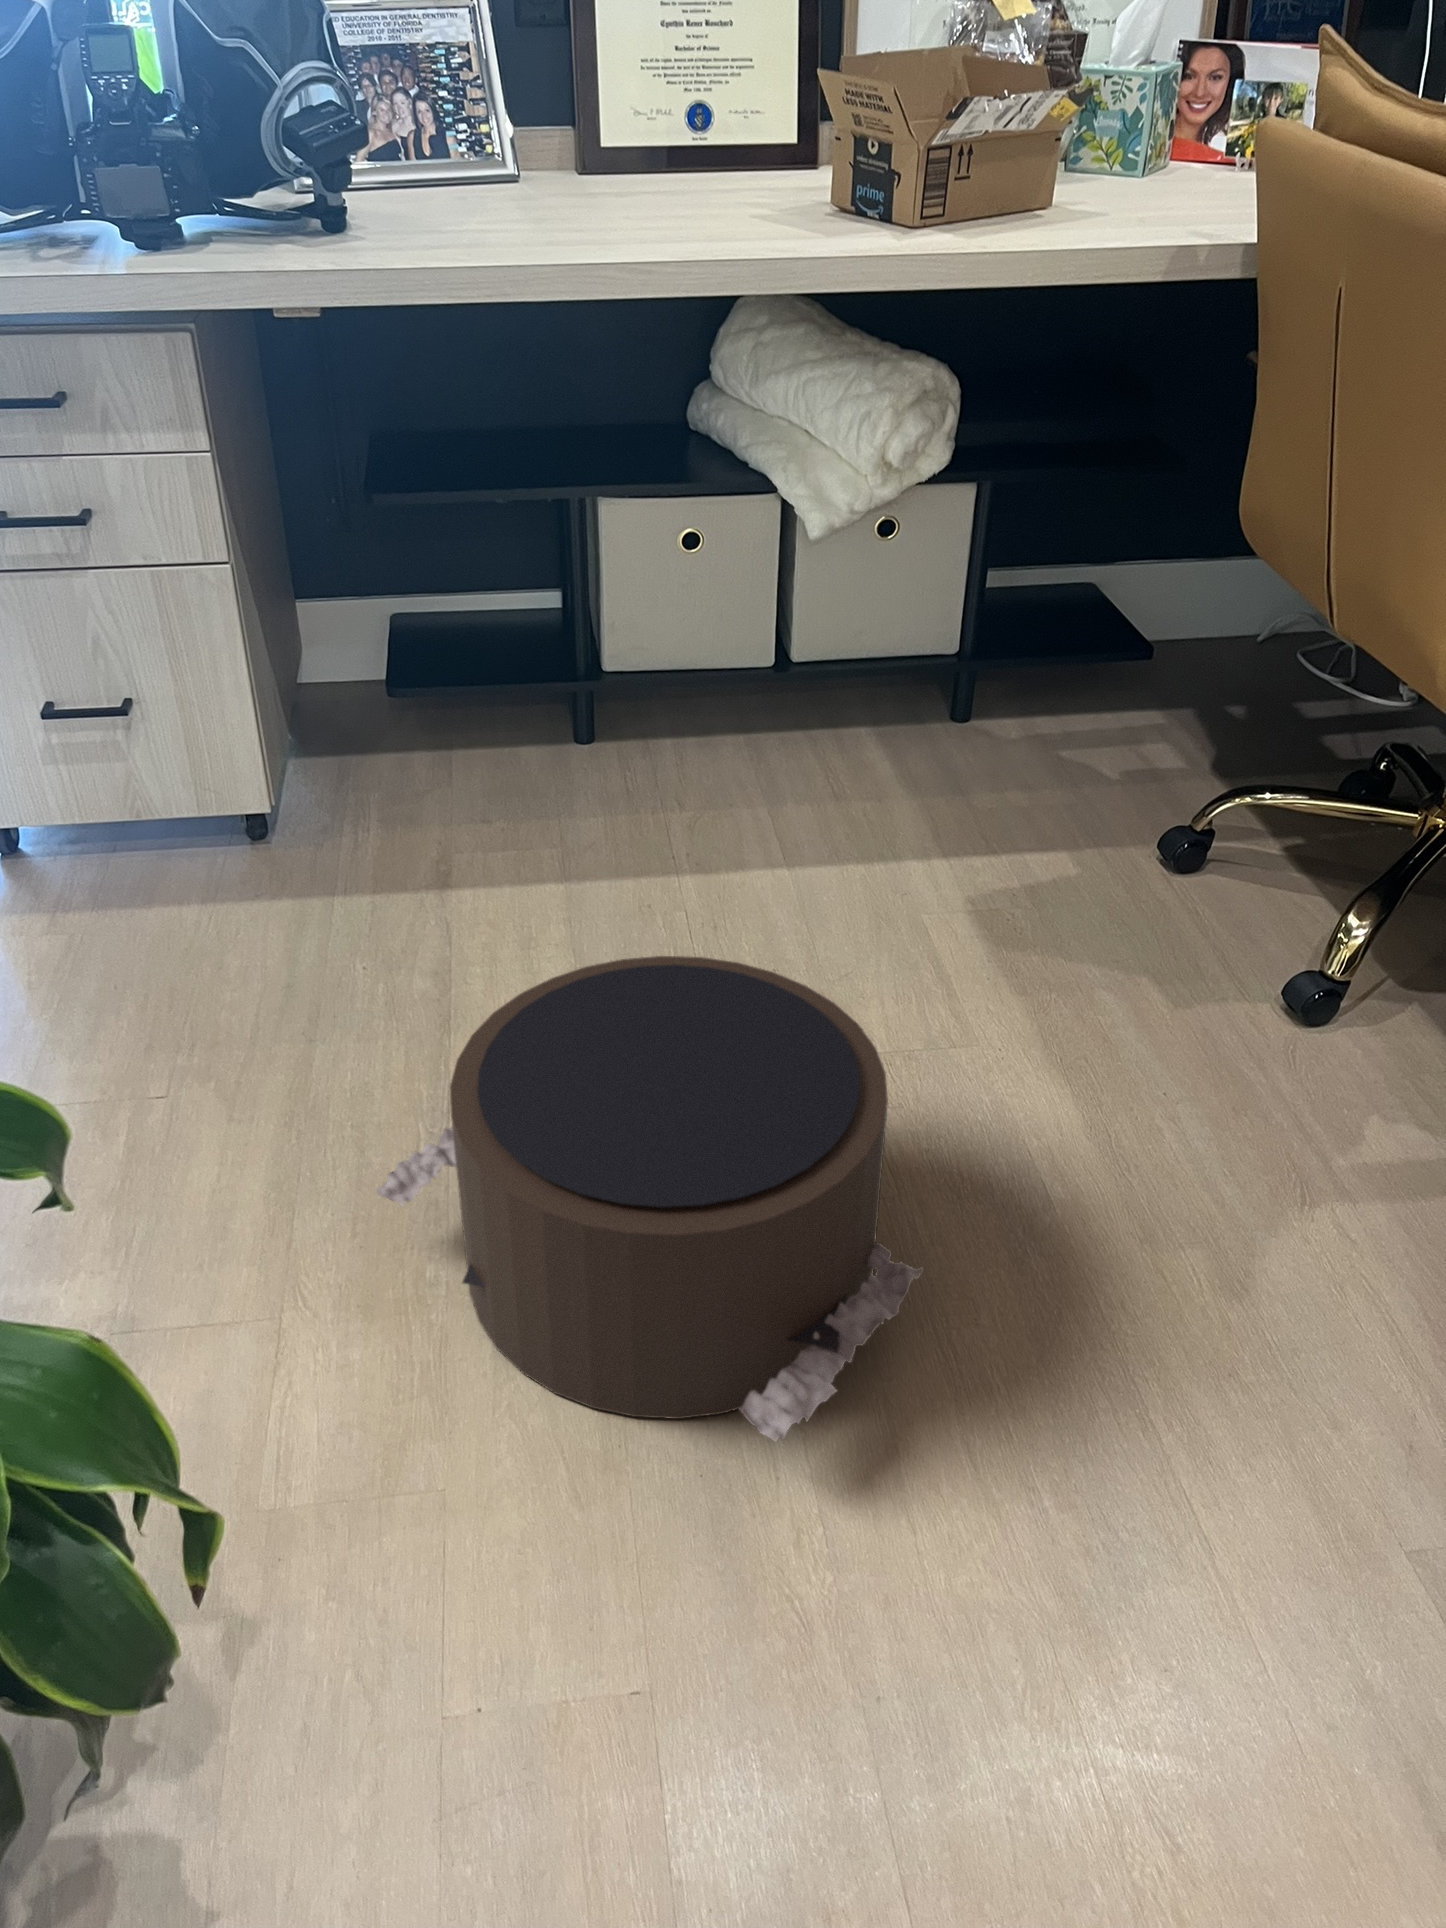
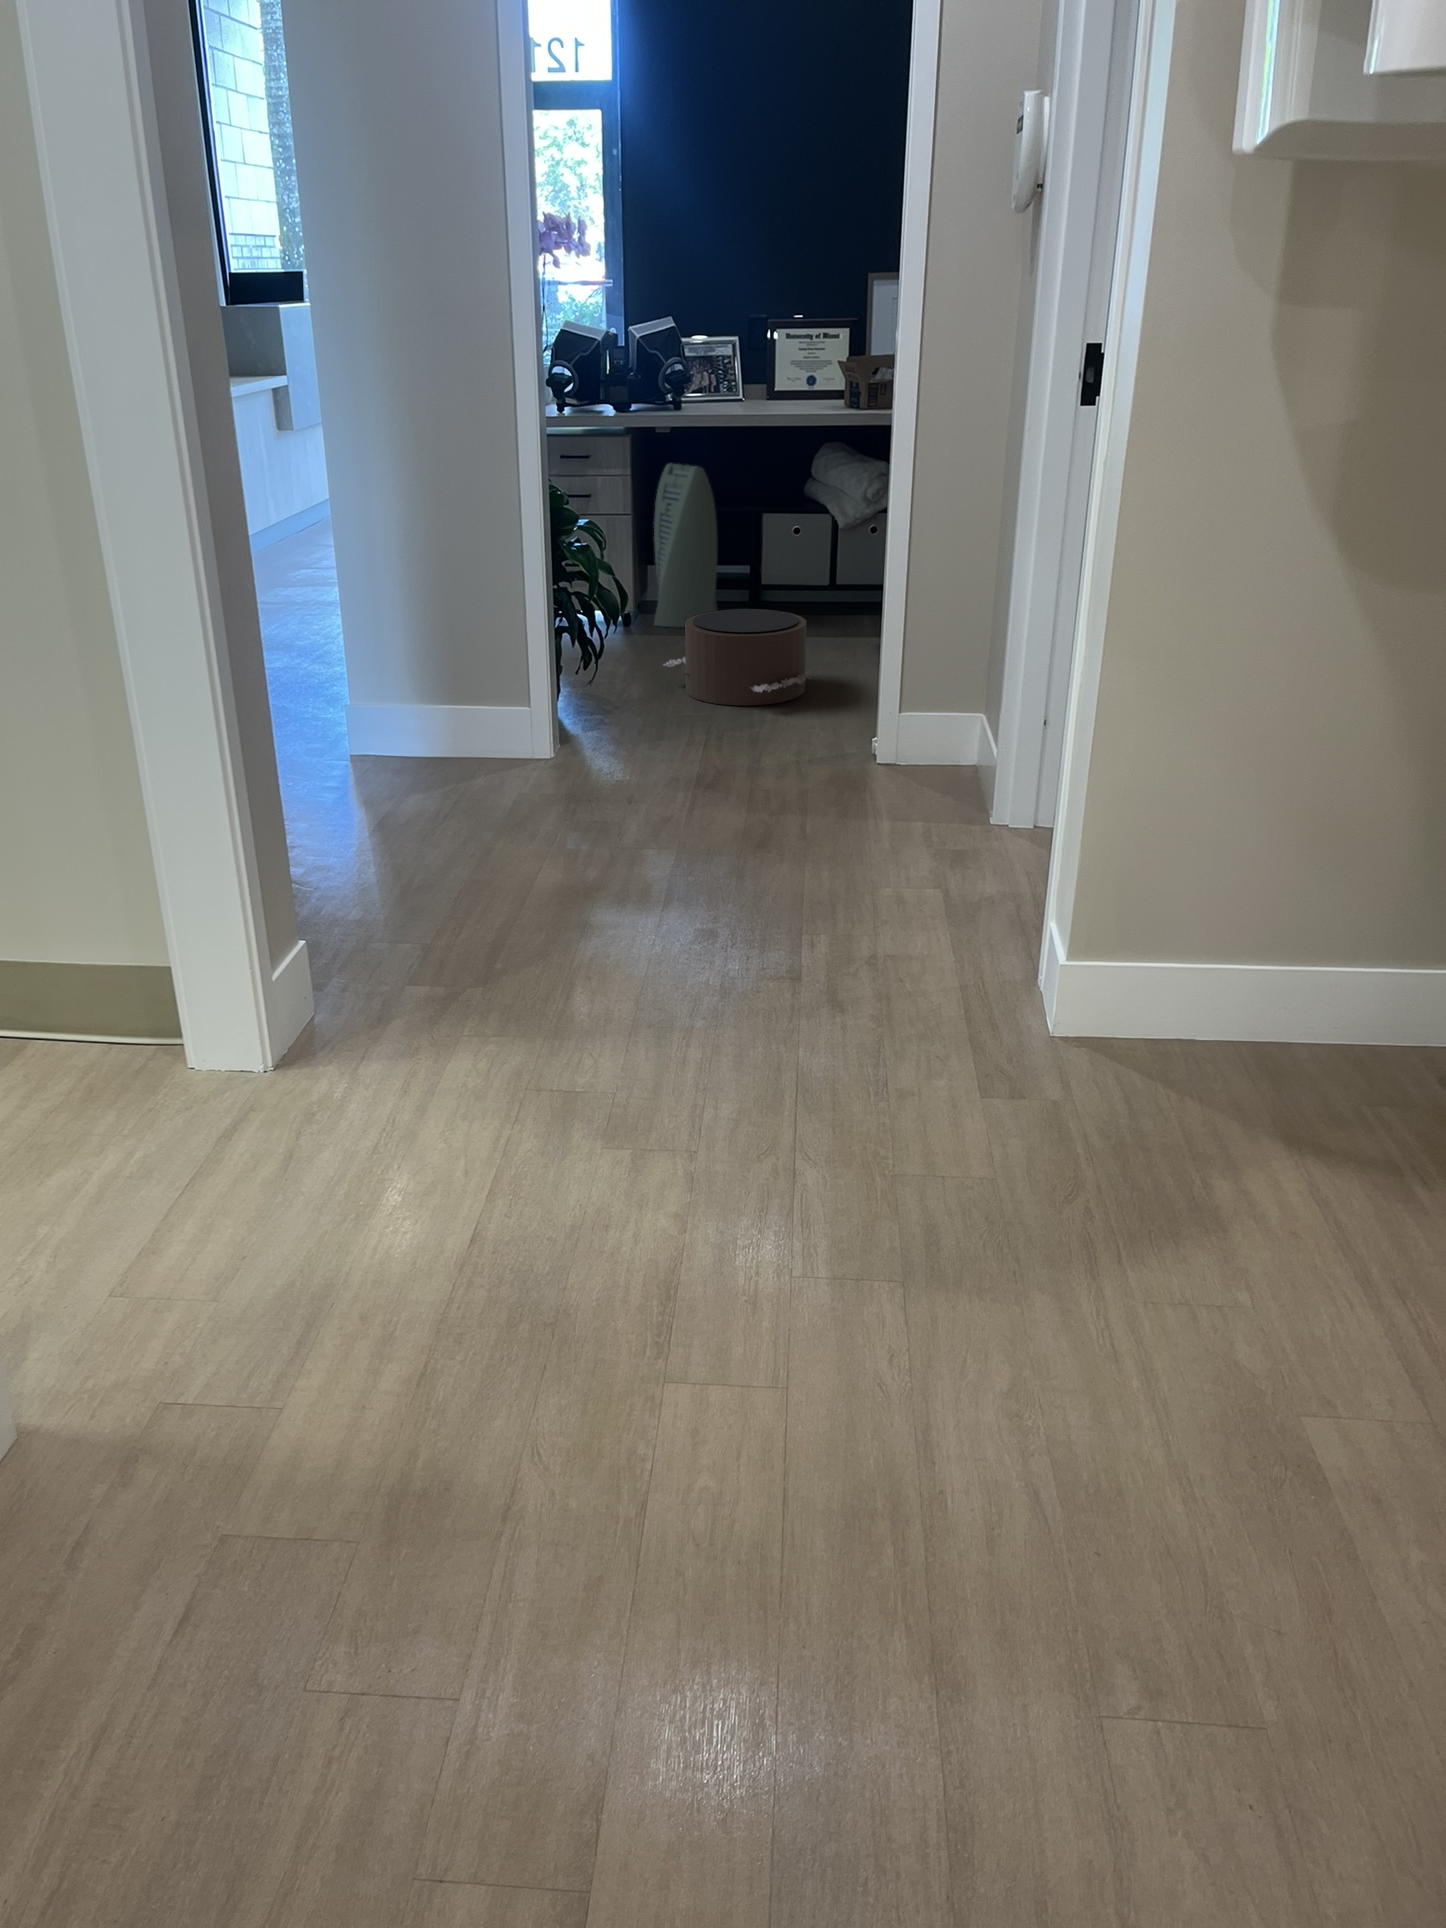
air purifier: none [290,374,490,821] -> present [654,464,717,627]

